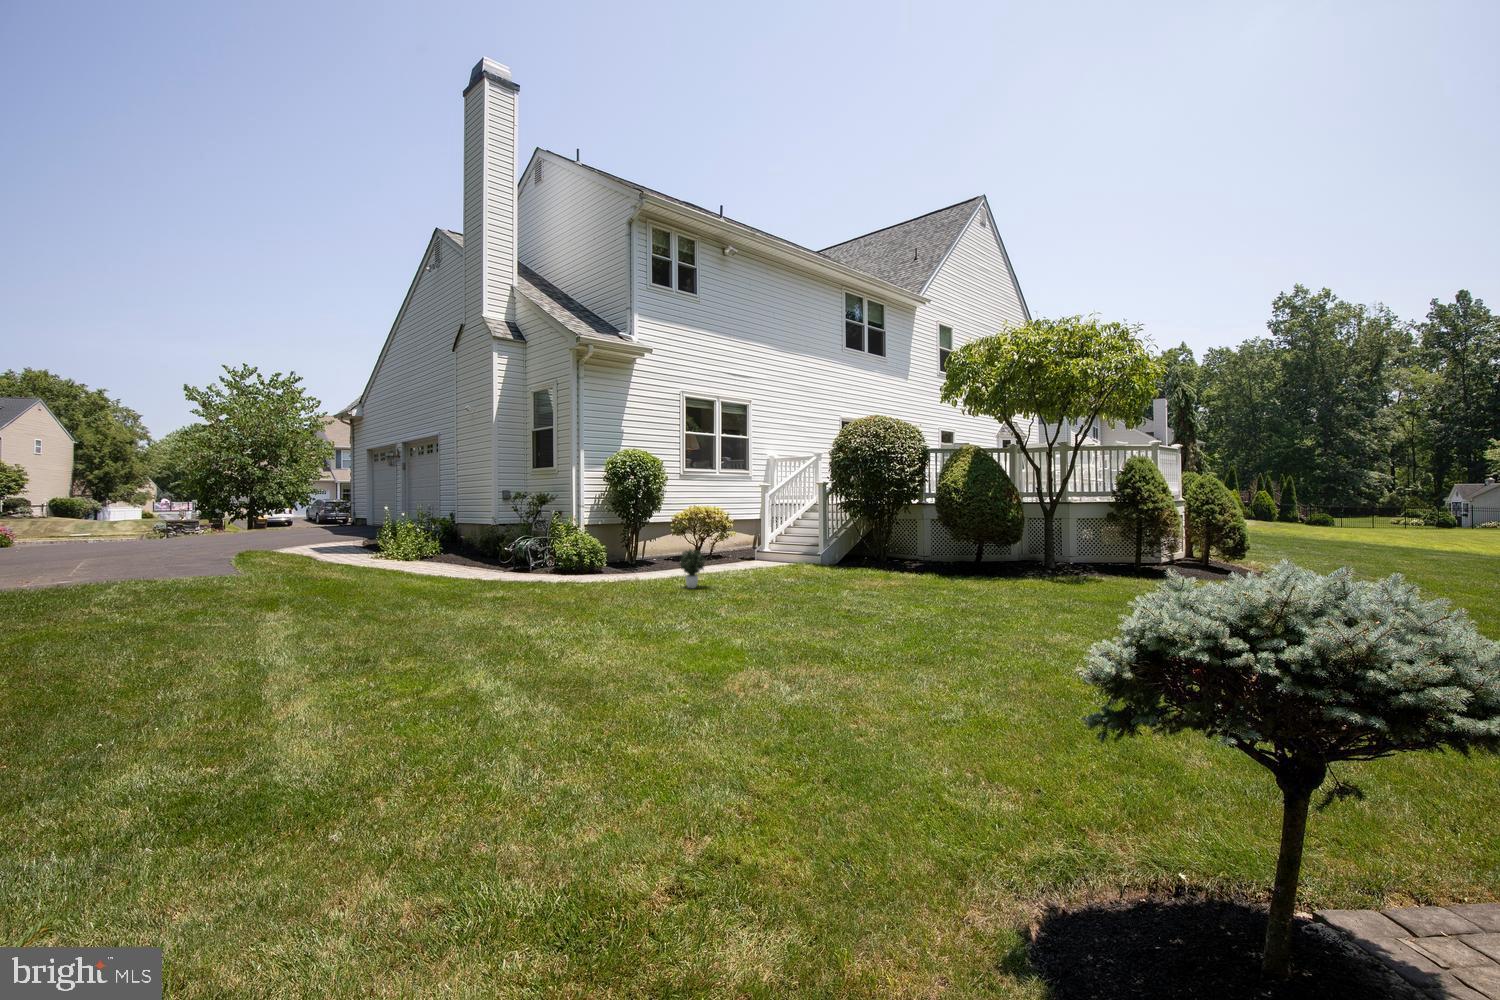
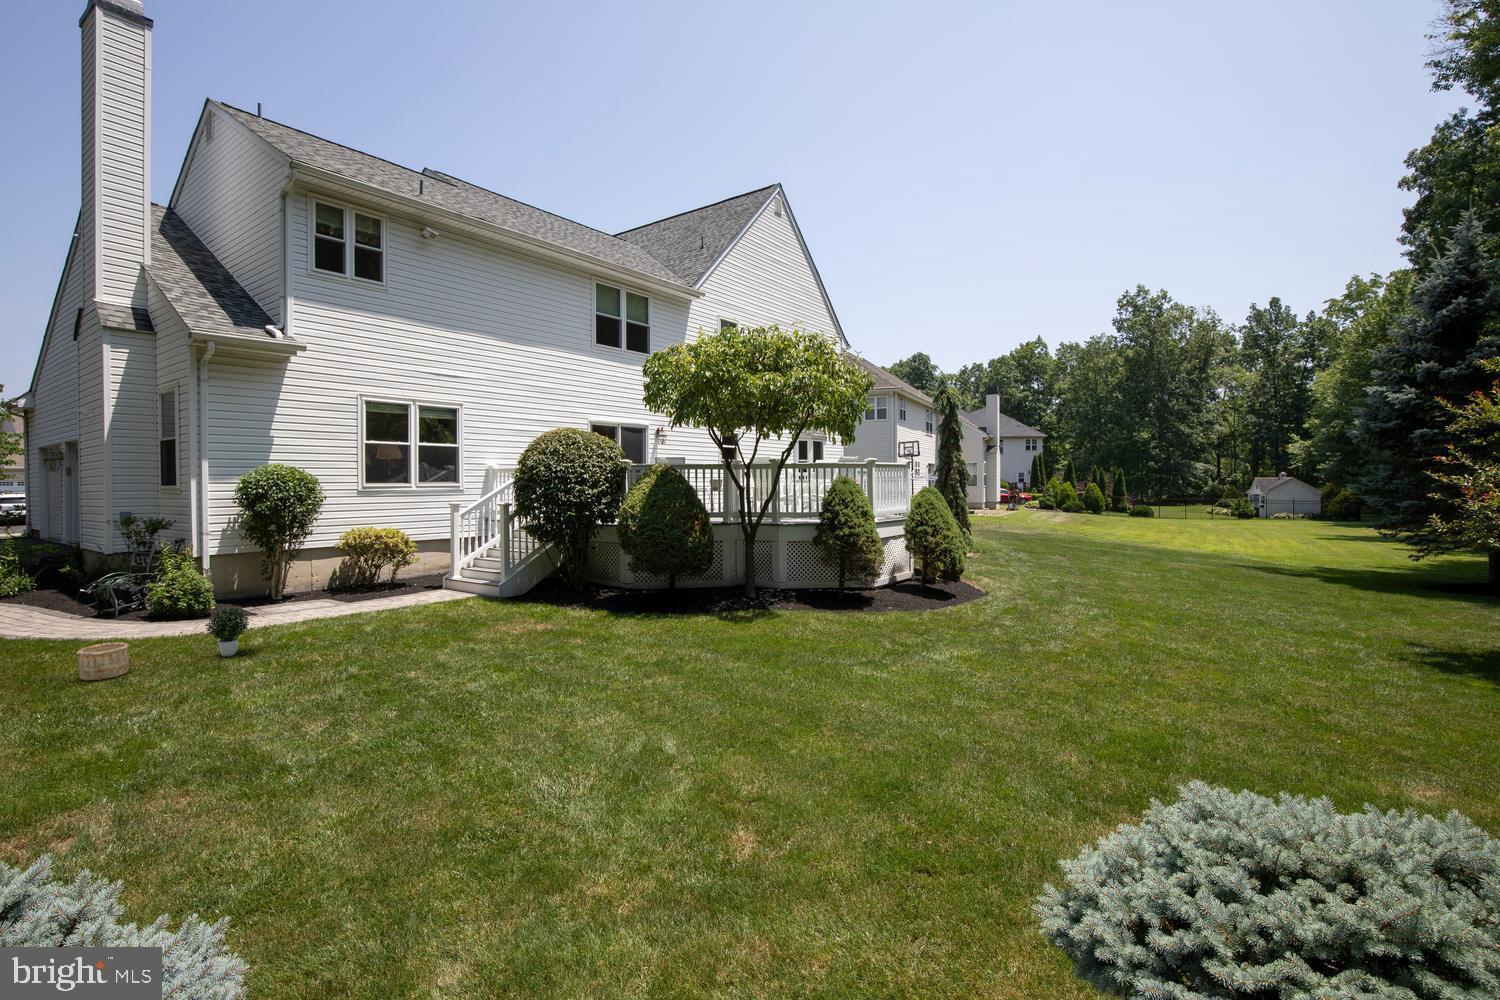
wooden bucket: none [613,570,643,597] -> present [76,642,129,680]

